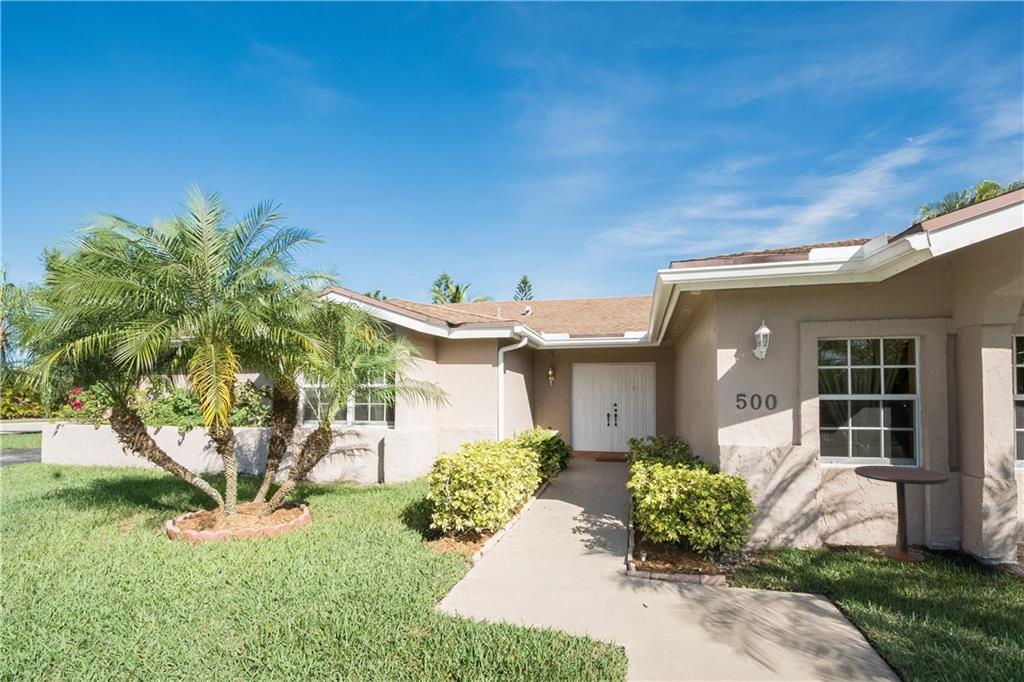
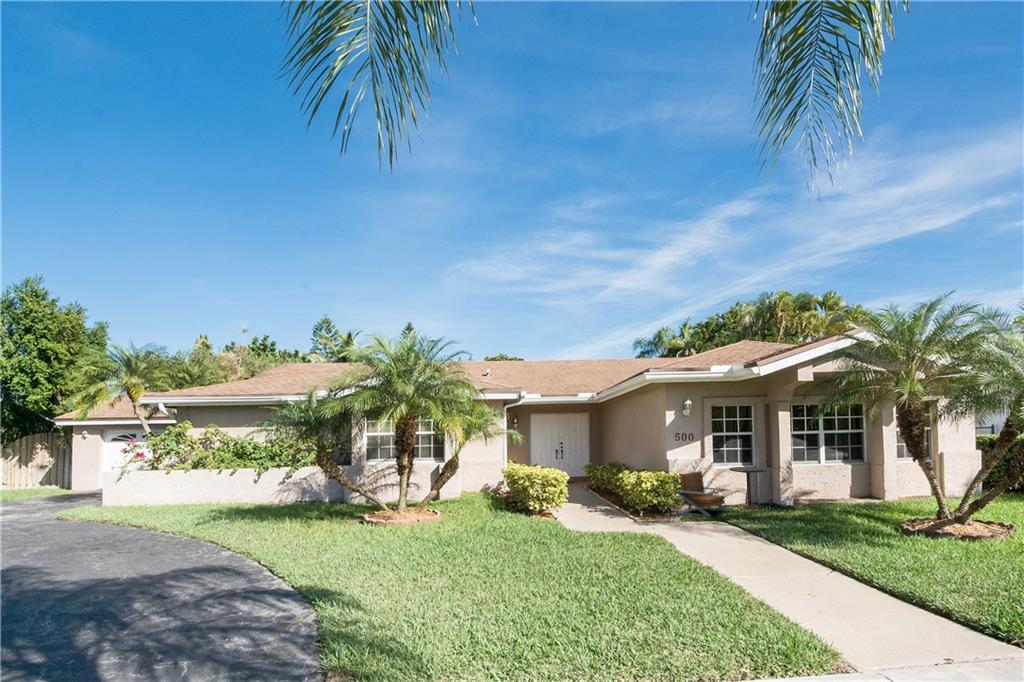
lounge chair: none [718,471,845,582] -> present [675,471,728,517]

